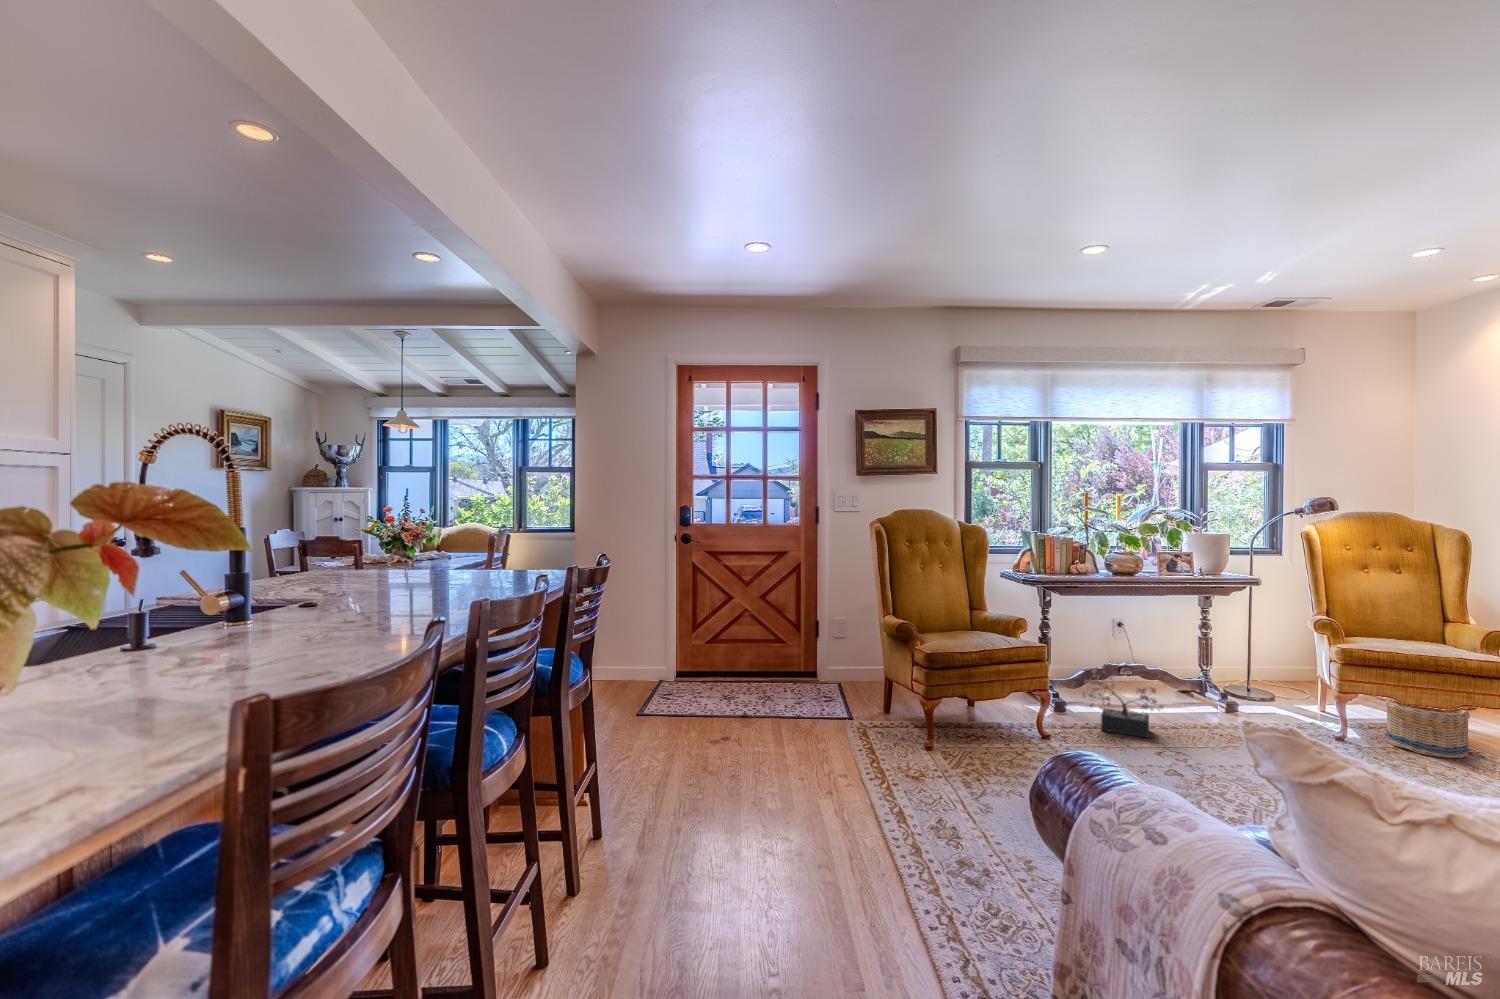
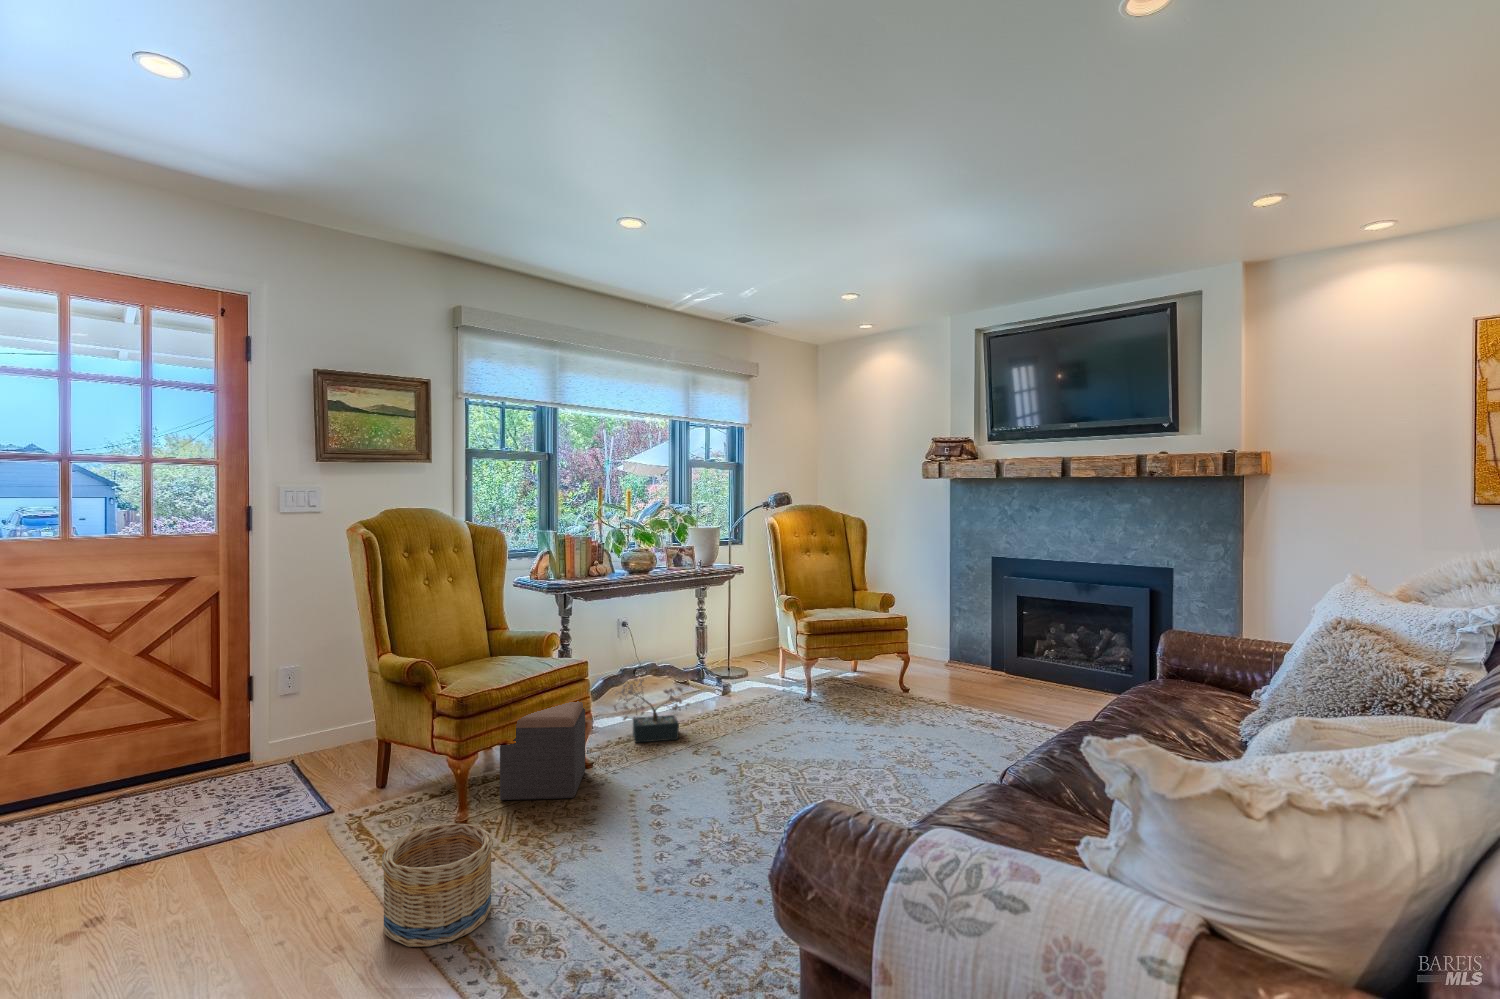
footstool: none [963,668,1042,756] -> present [500,701,585,800]
basket: present [1386,700,1470,758] -> present [382,824,493,947]

